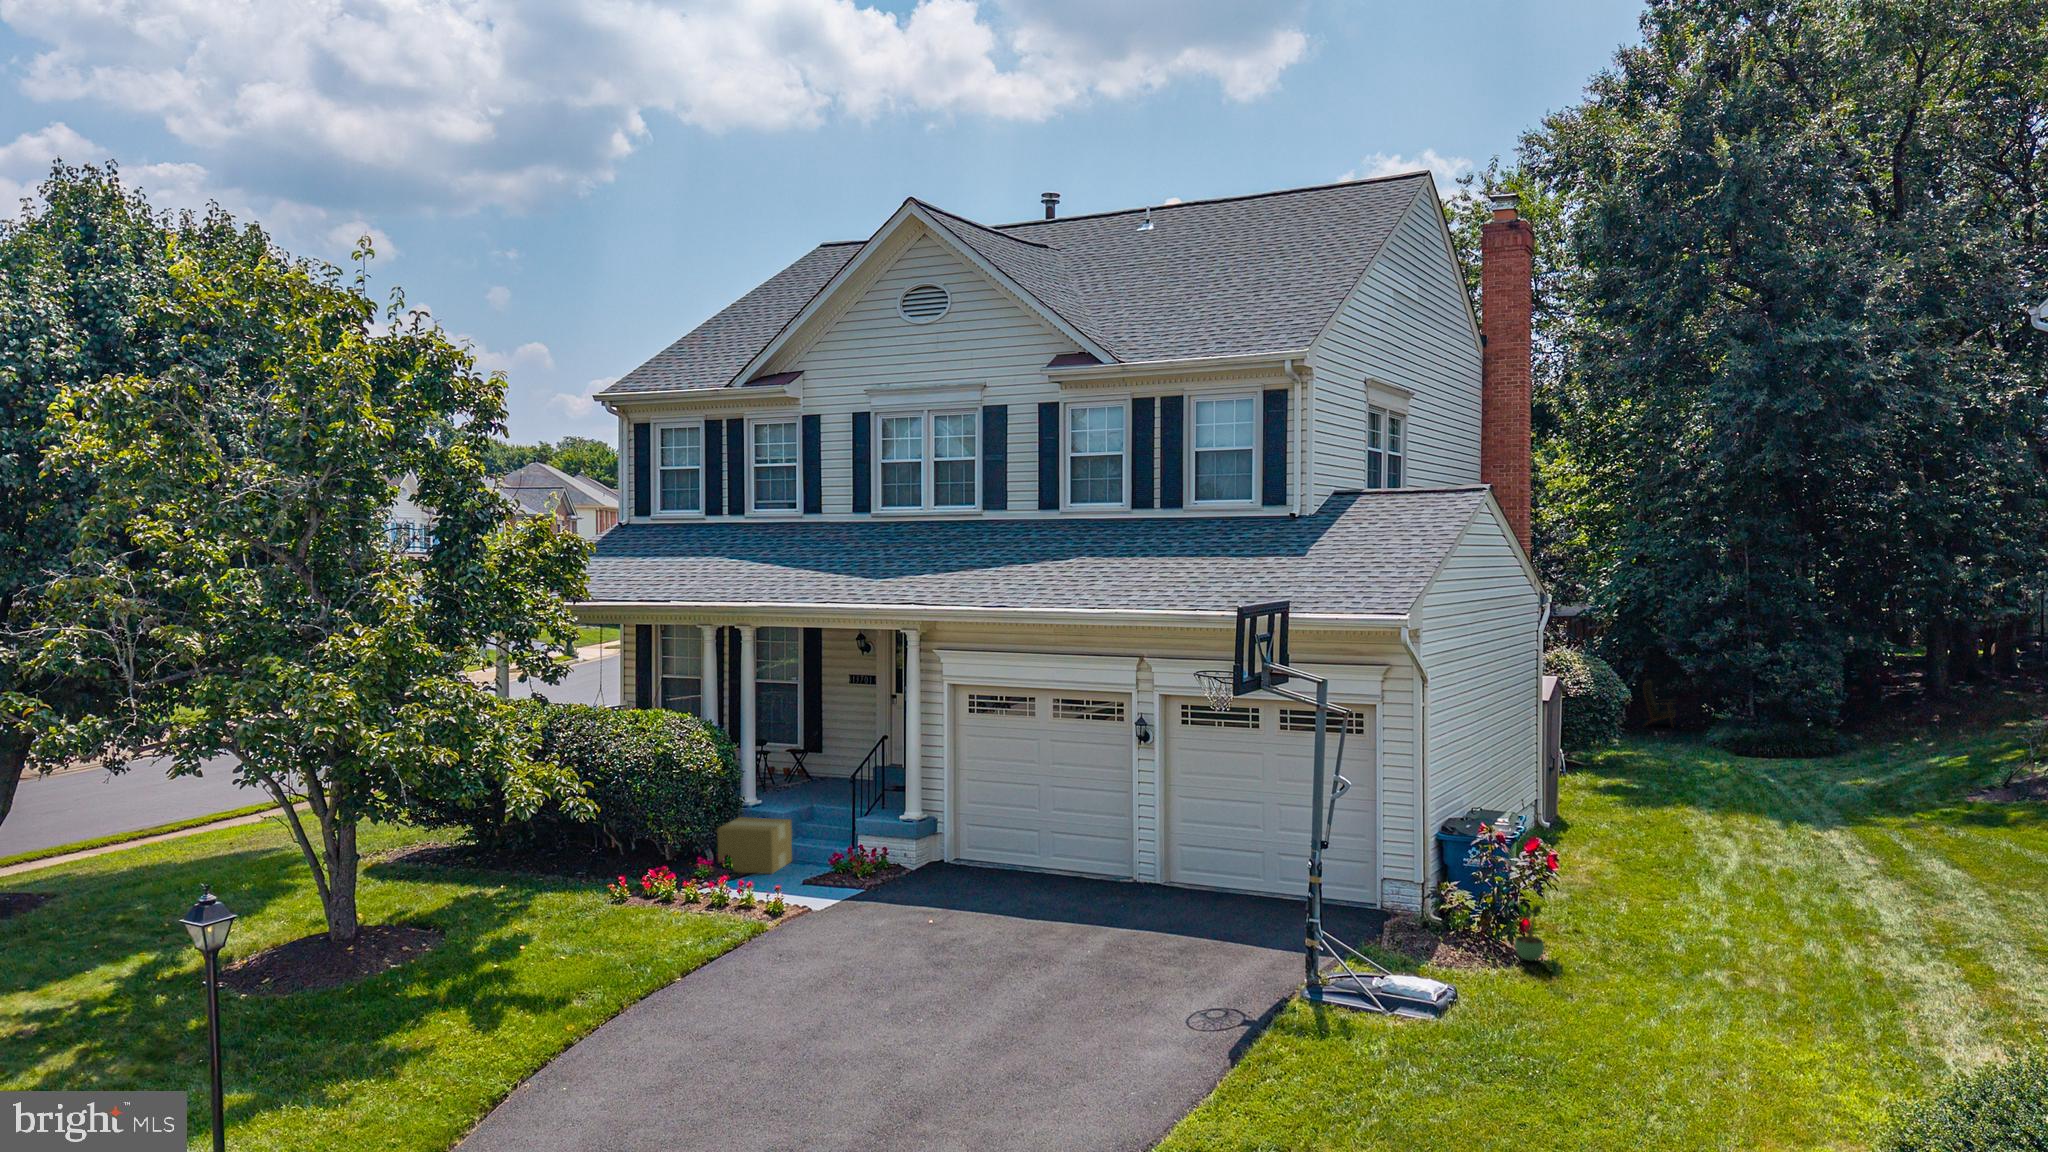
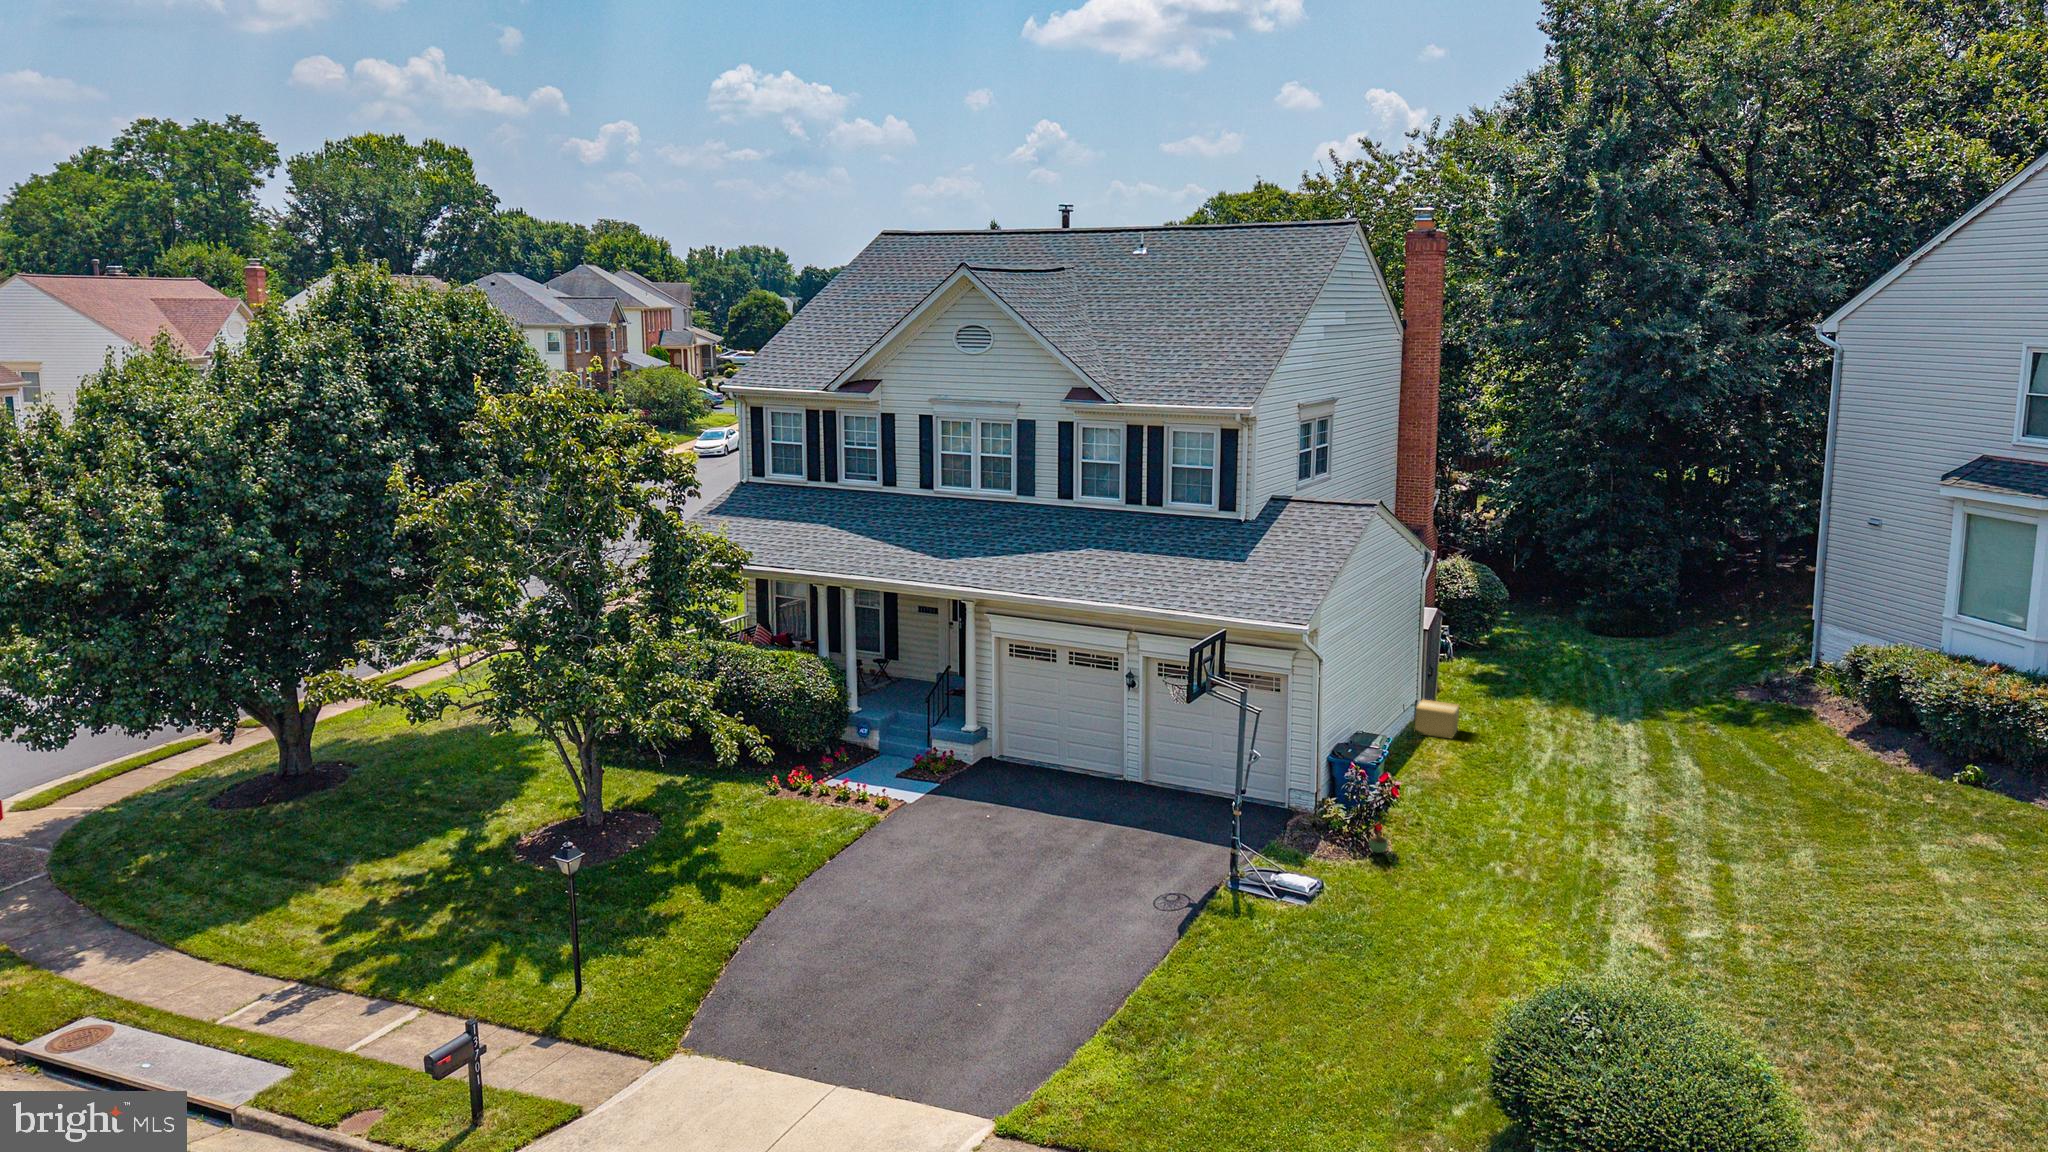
lounge chair: present [1643,680,1676,725] -> none [1524,569,1554,608]
cardboard box: present [717,817,792,874] -> present [1415,700,1459,738]

